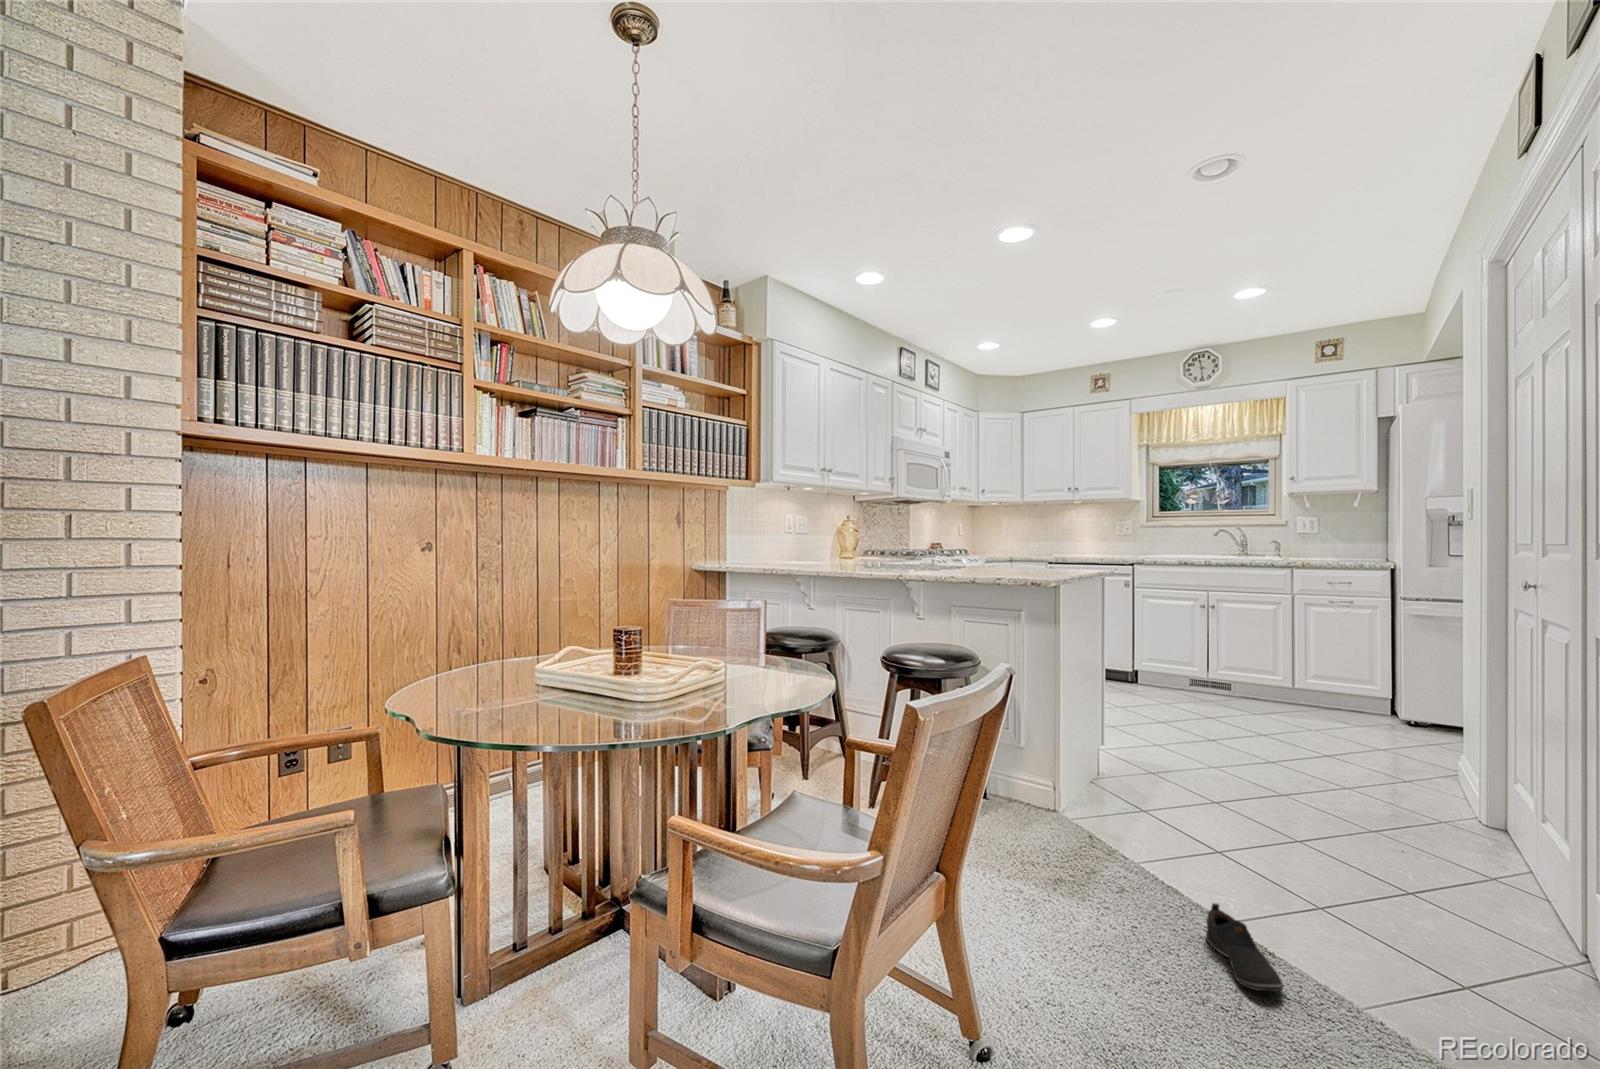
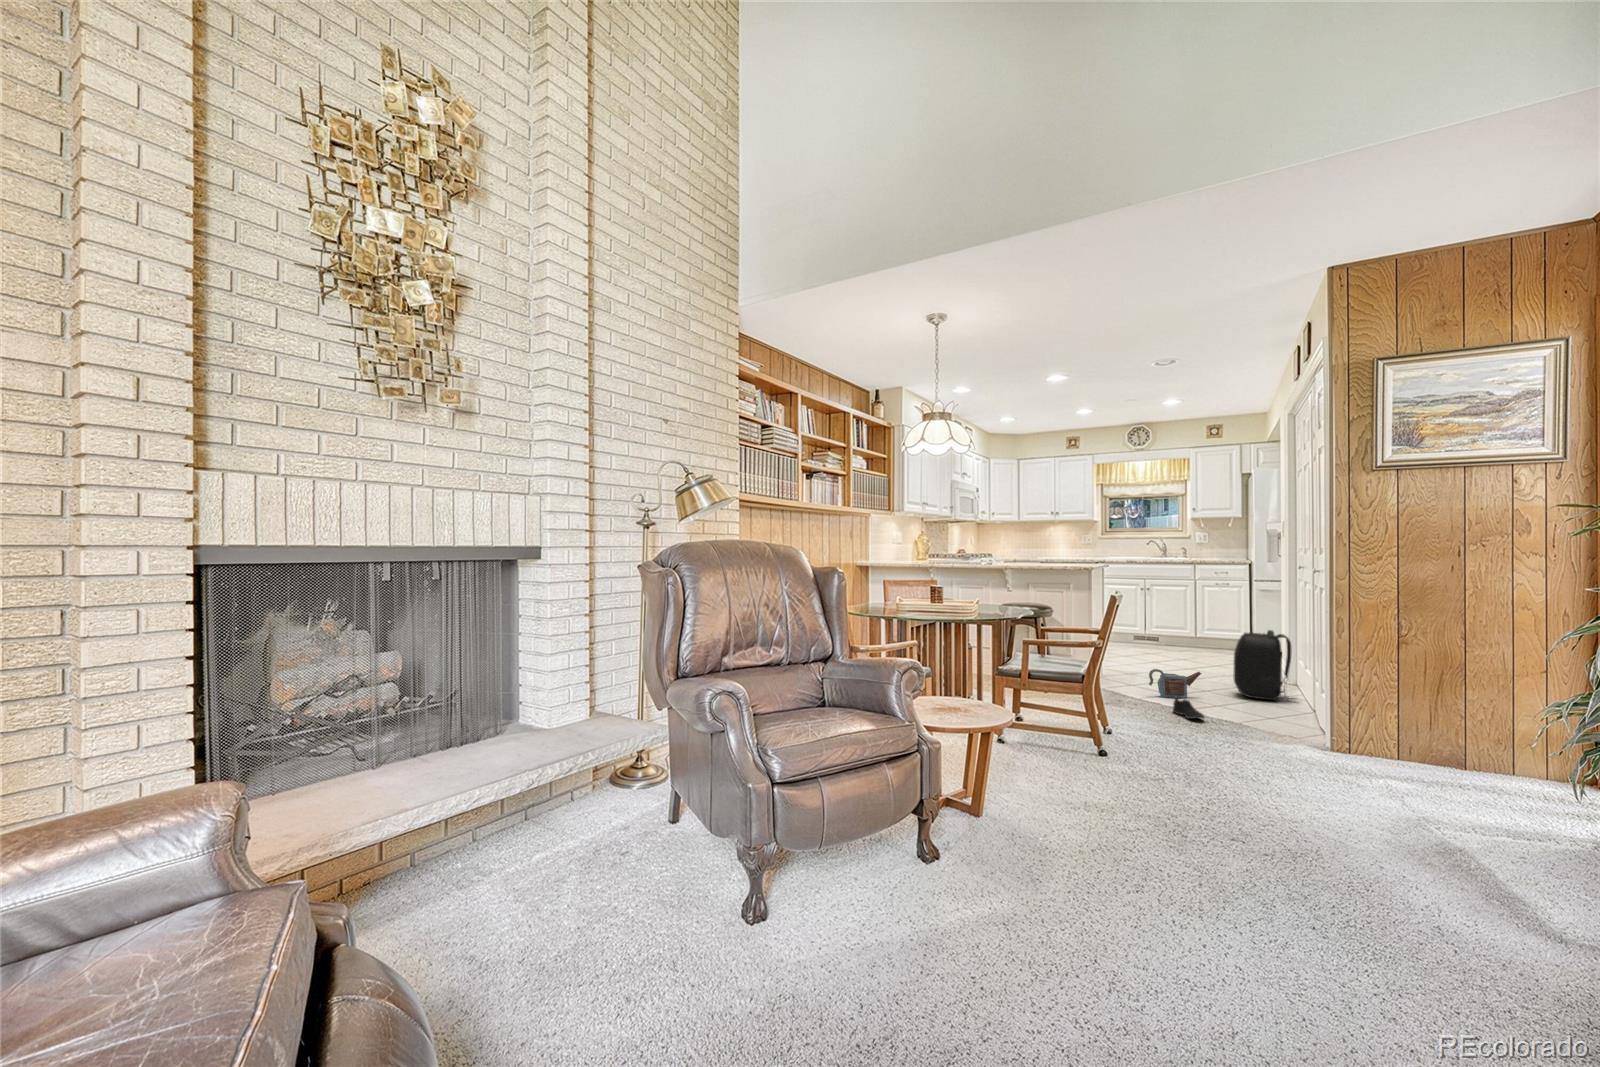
backpack: none [1364,727,1535,911] -> present [1233,630,1295,702]
watering can: none [1166,803,1288,873] -> present [1149,669,1201,698]

